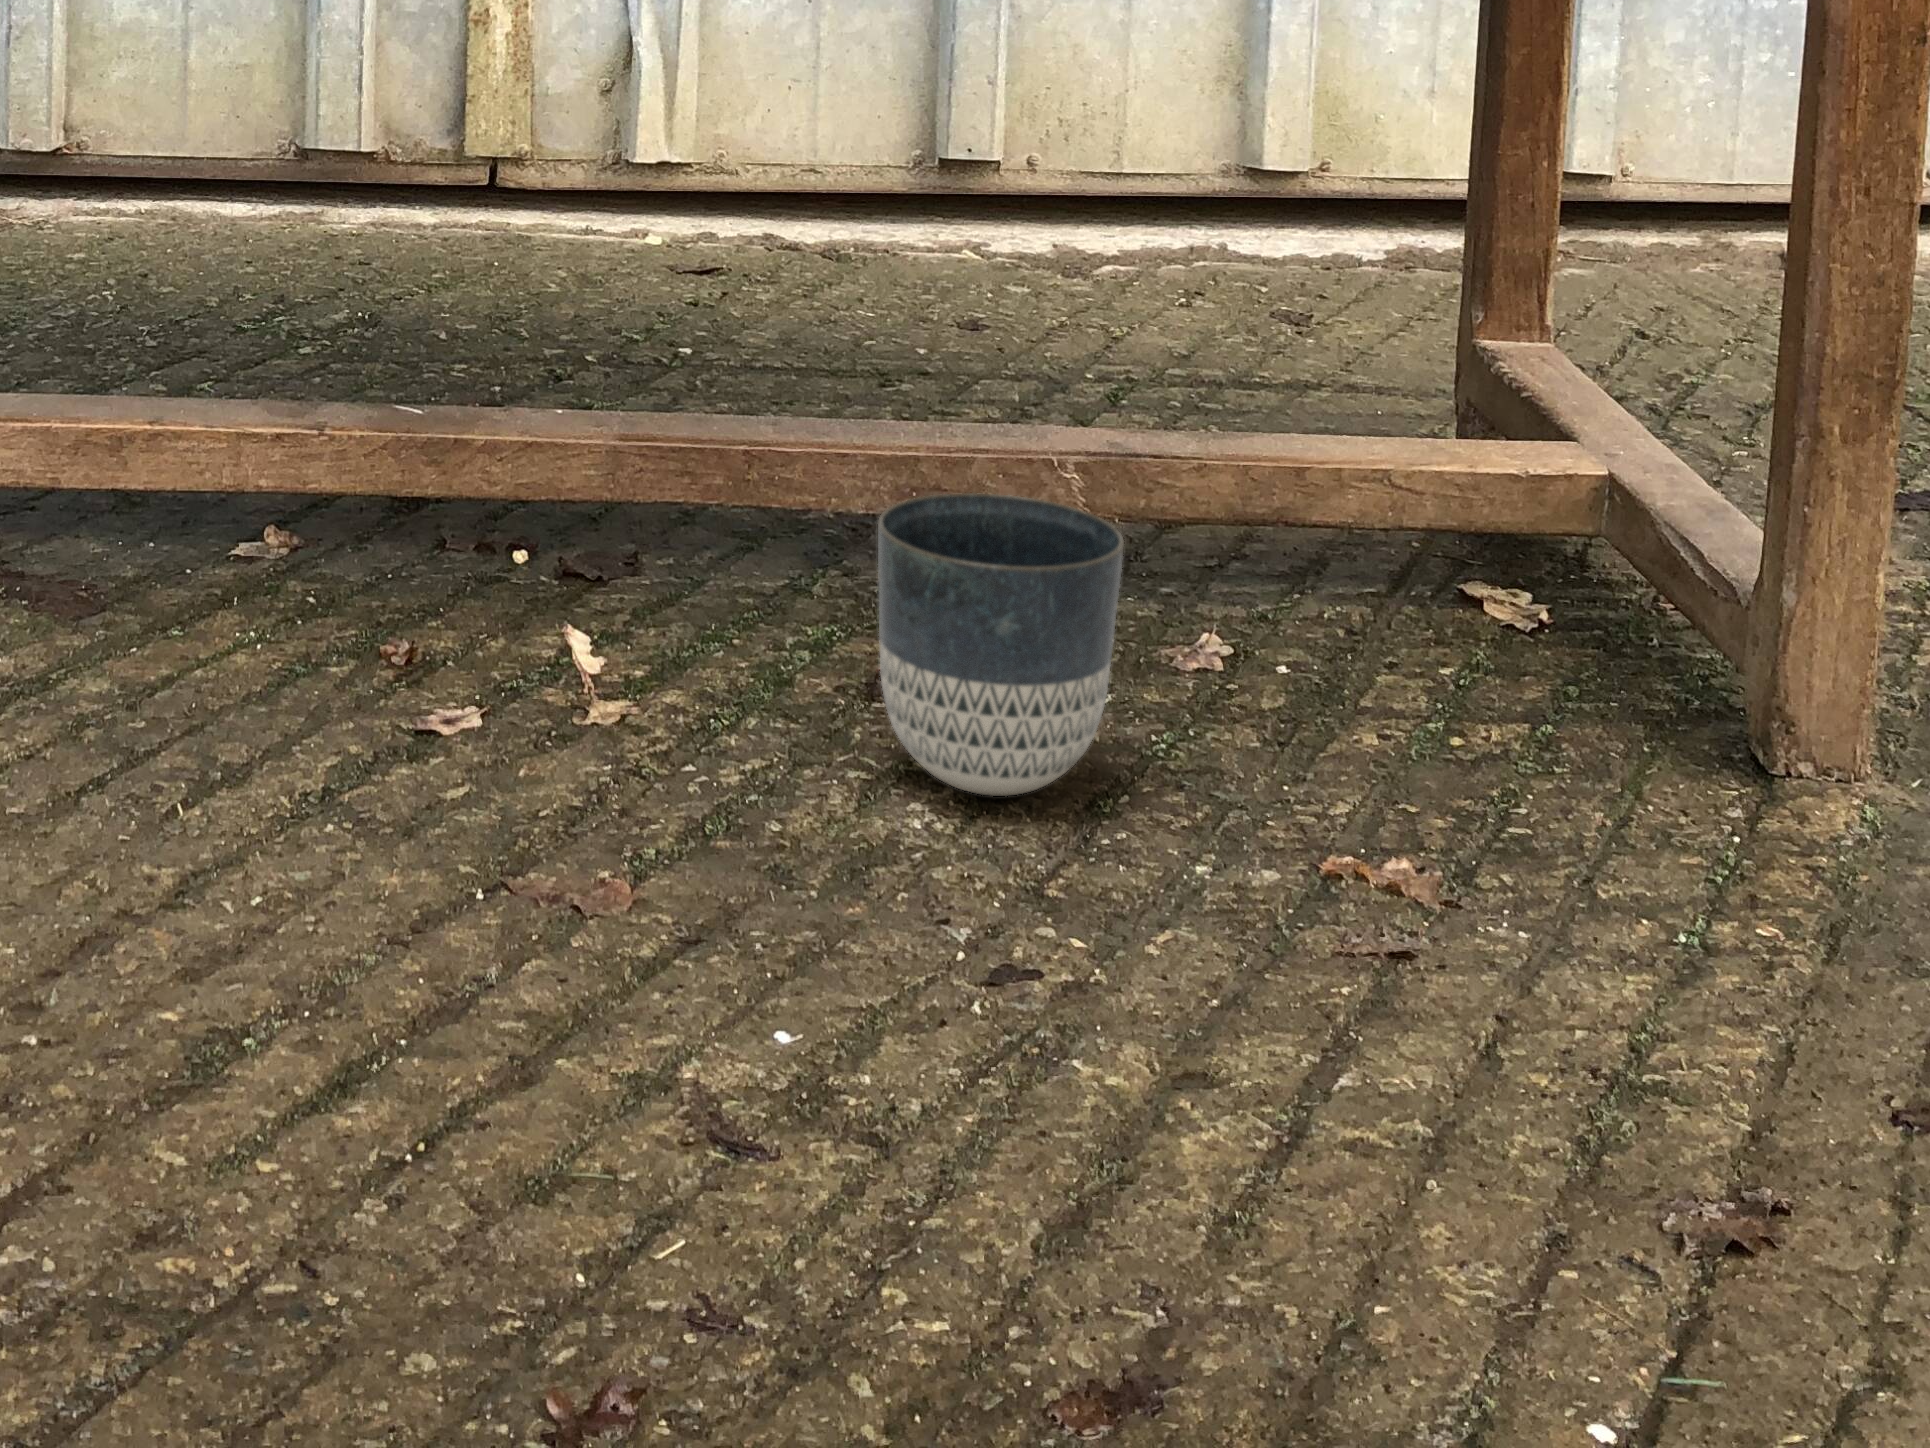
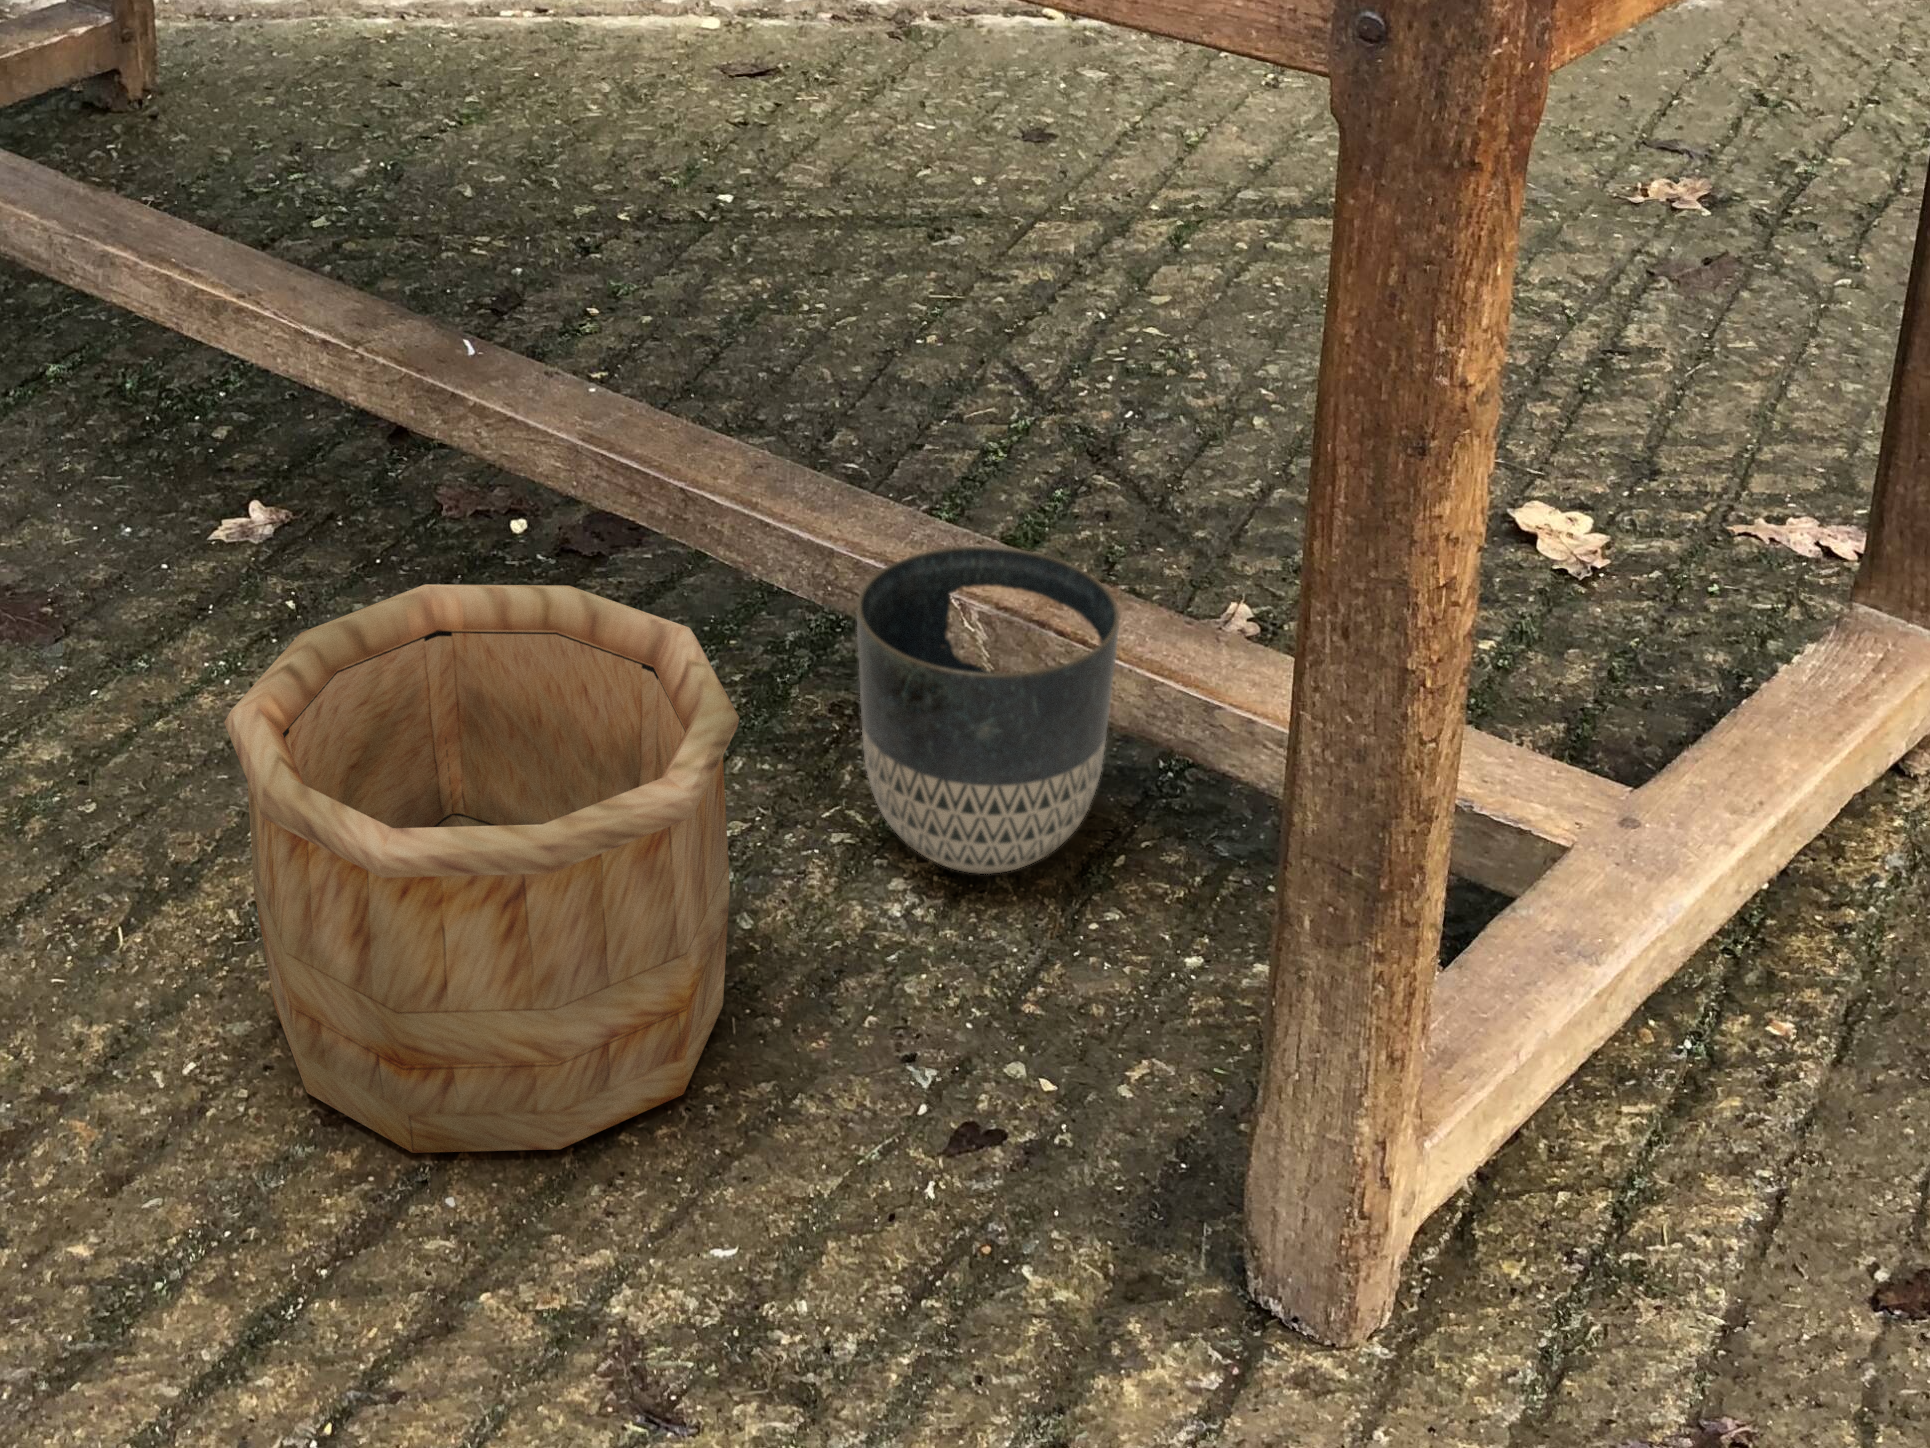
wooden bucket: none [315,468,792,962] -> present [224,584,739,1153]

